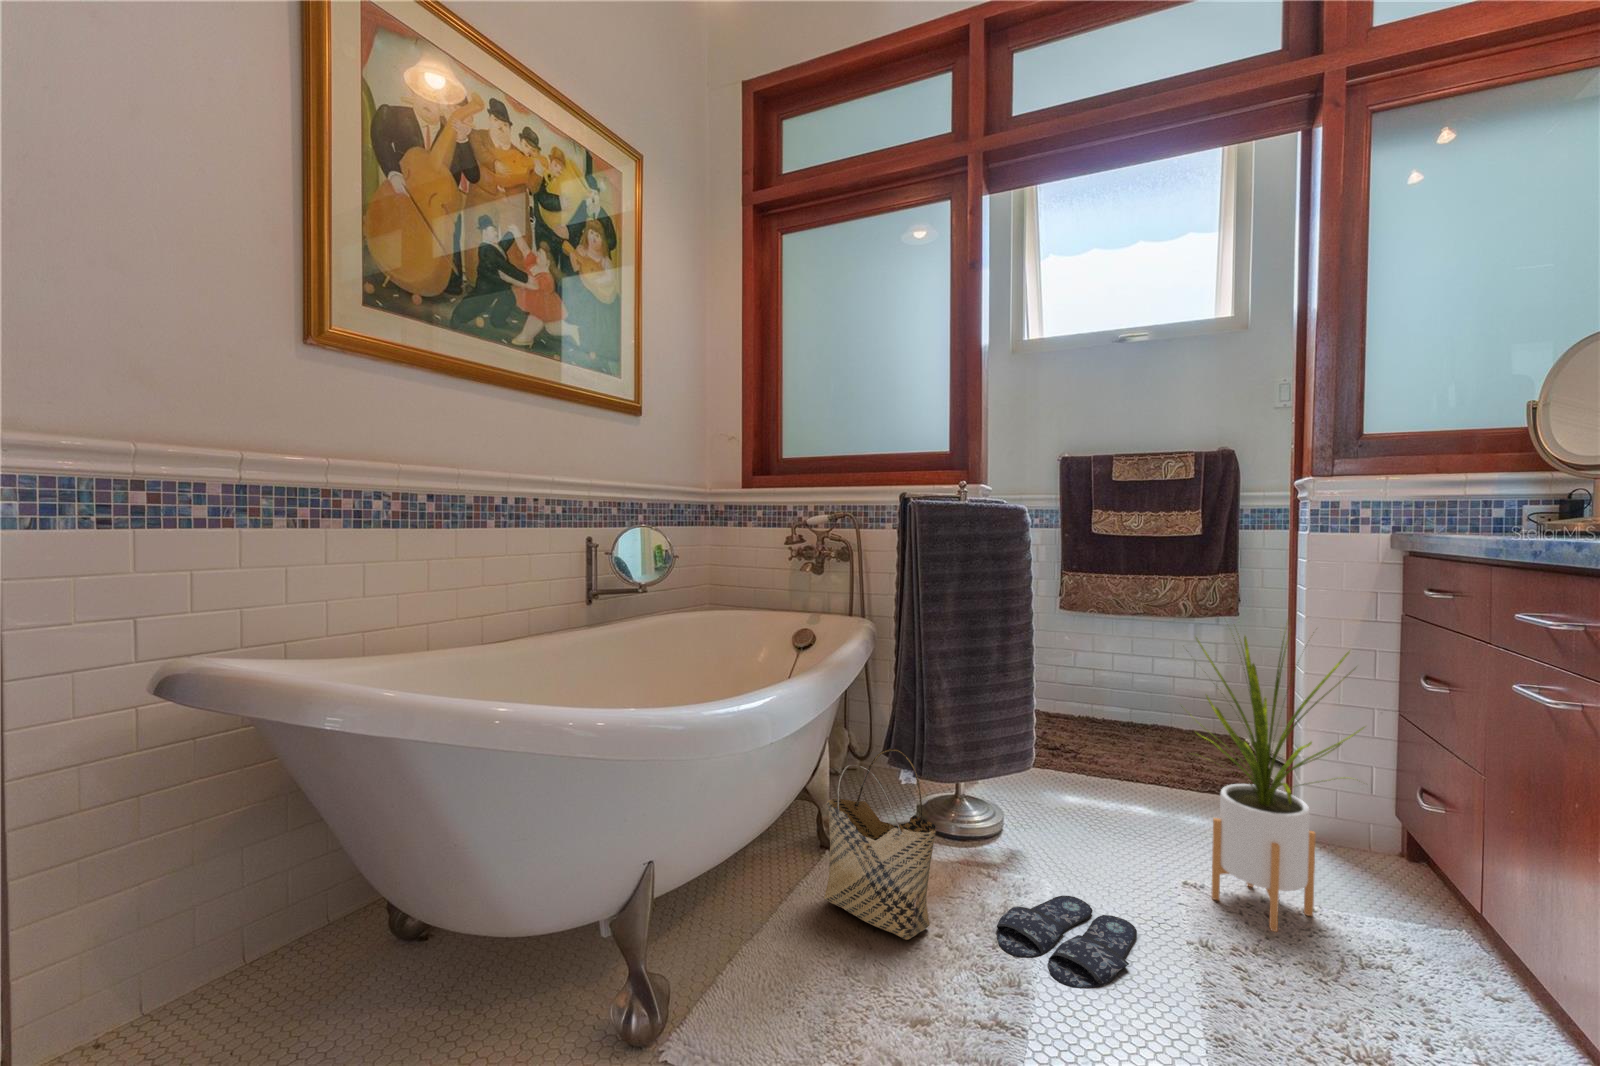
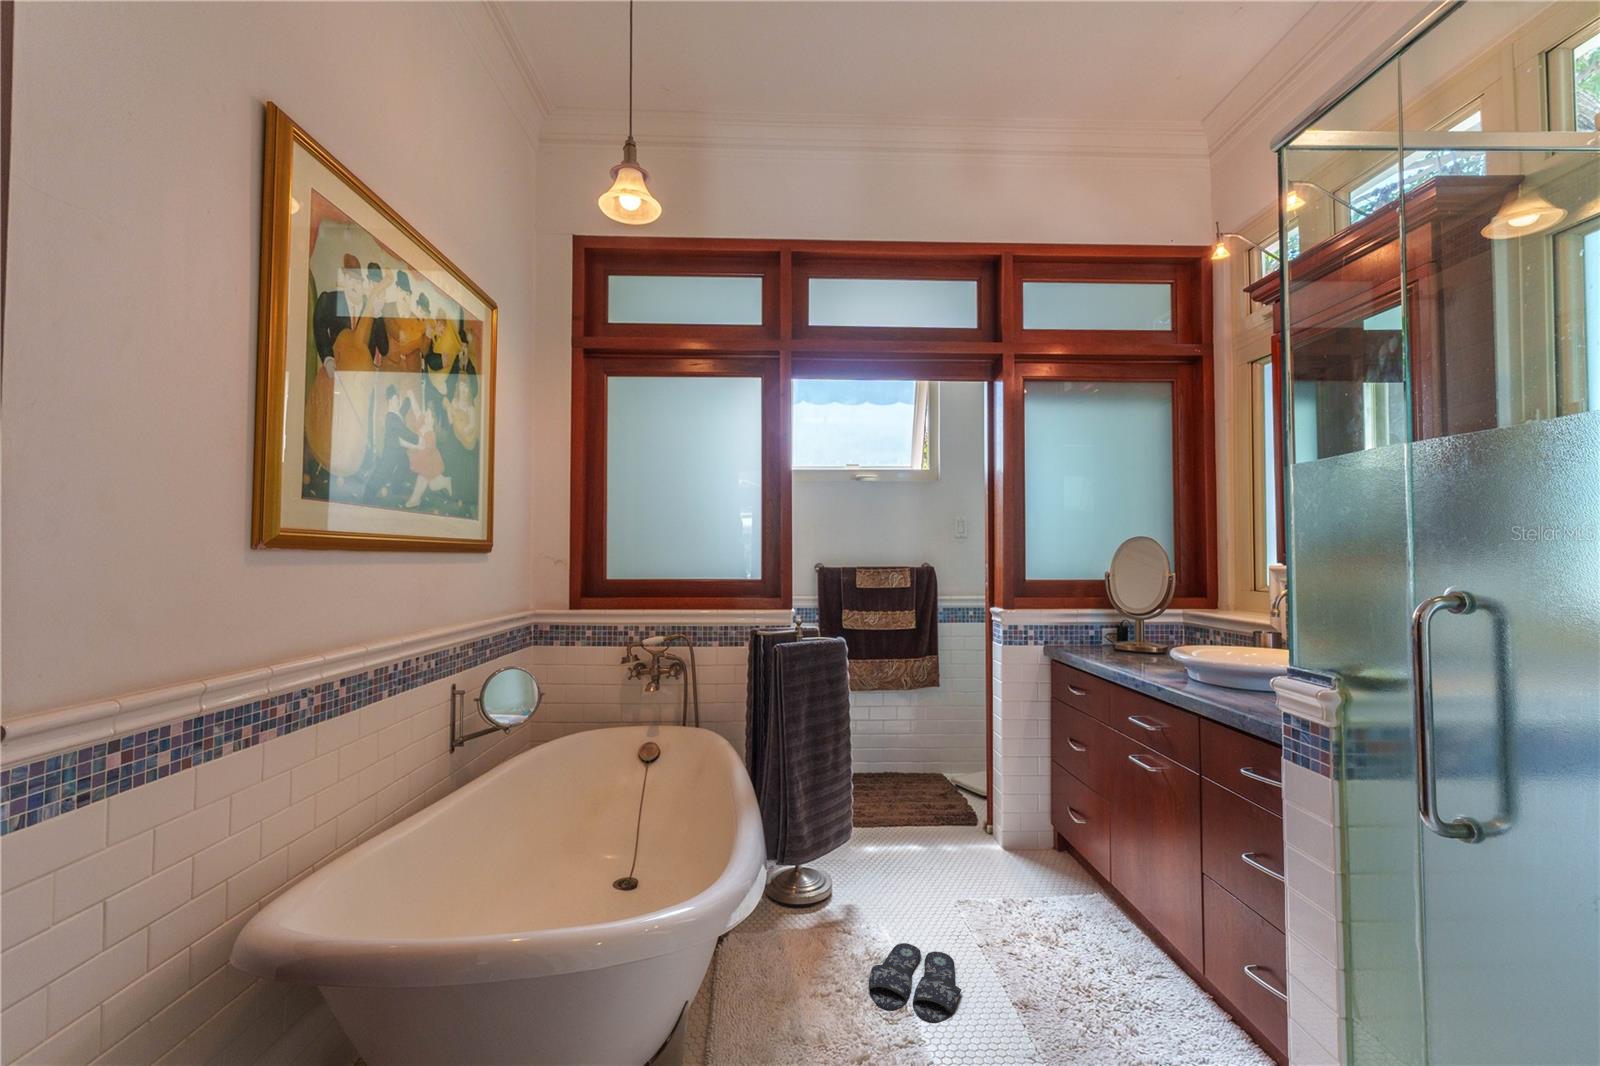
house plant: present [1196,636,1364,932] -> none [955,714,1066,931]
woven basket: present [824,749,937,940] -> none [733,861,831,1026]

